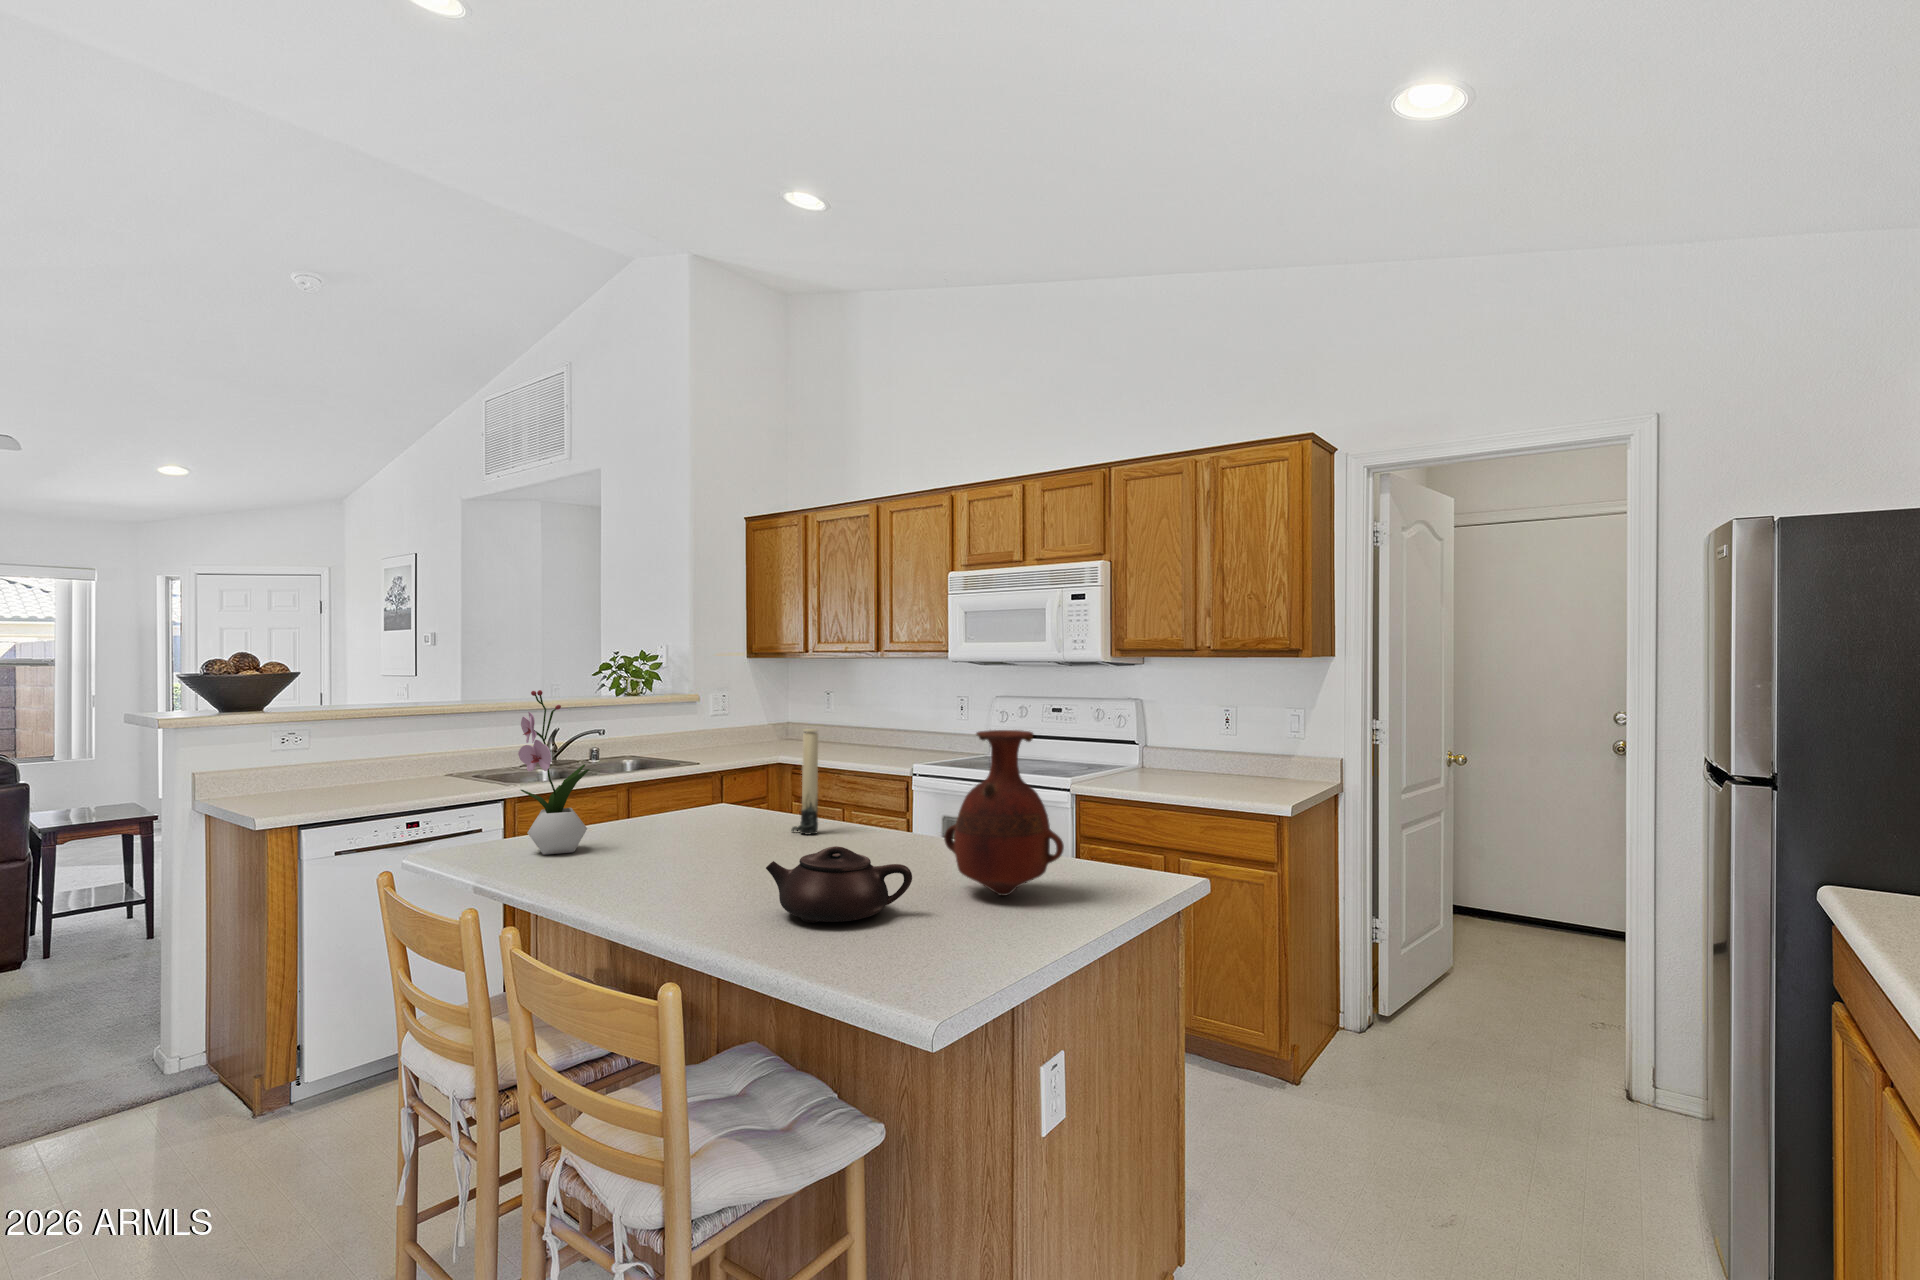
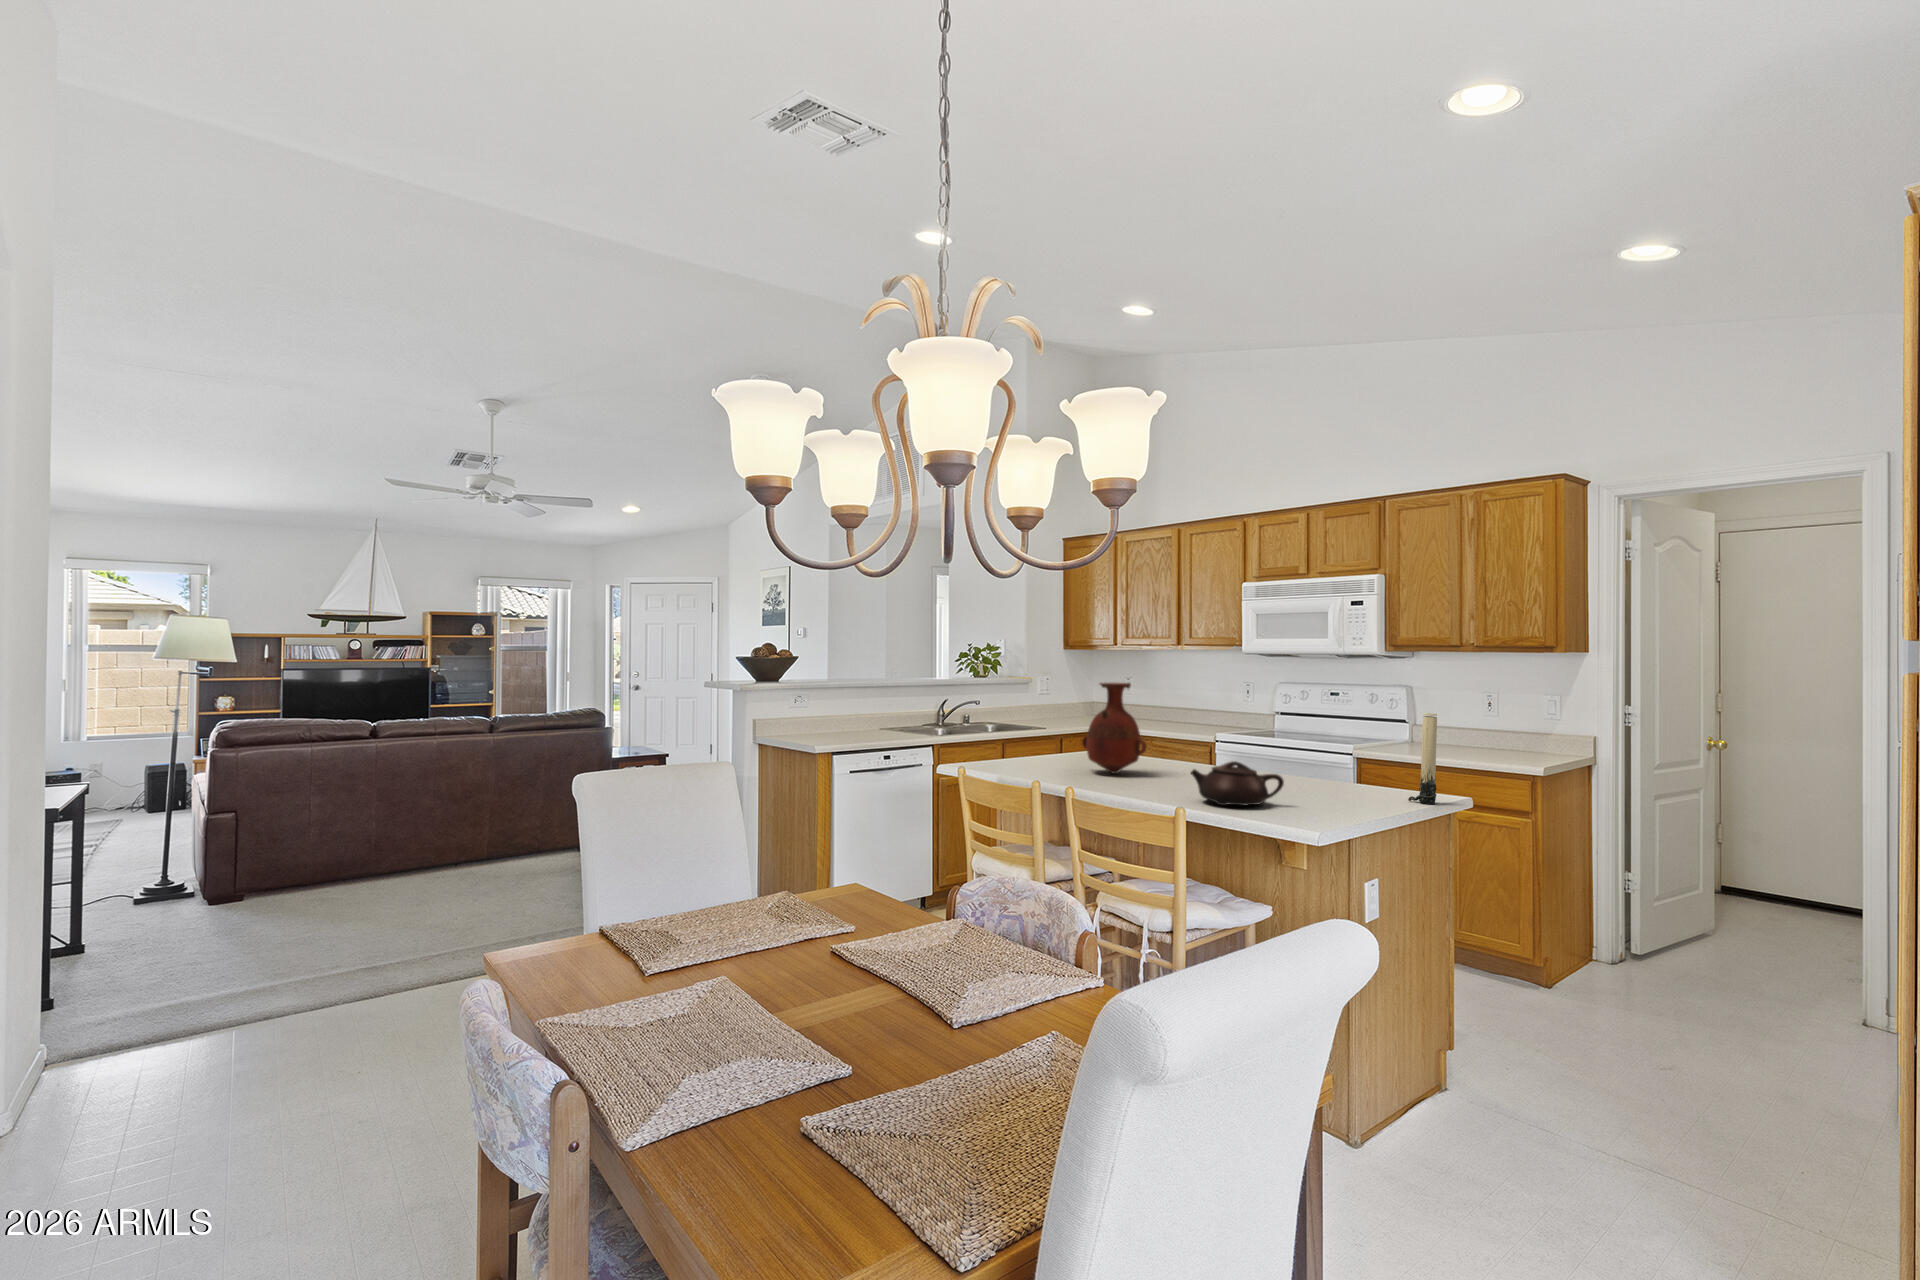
flower arrangement: present [518,690,589,855] -> none [999,665,1044,770]
candle: present [792,729,818,835] -> present [1408,713,1437,804]
vase: present [944,730,1064,896] -> present [1082,683,1147,774]

